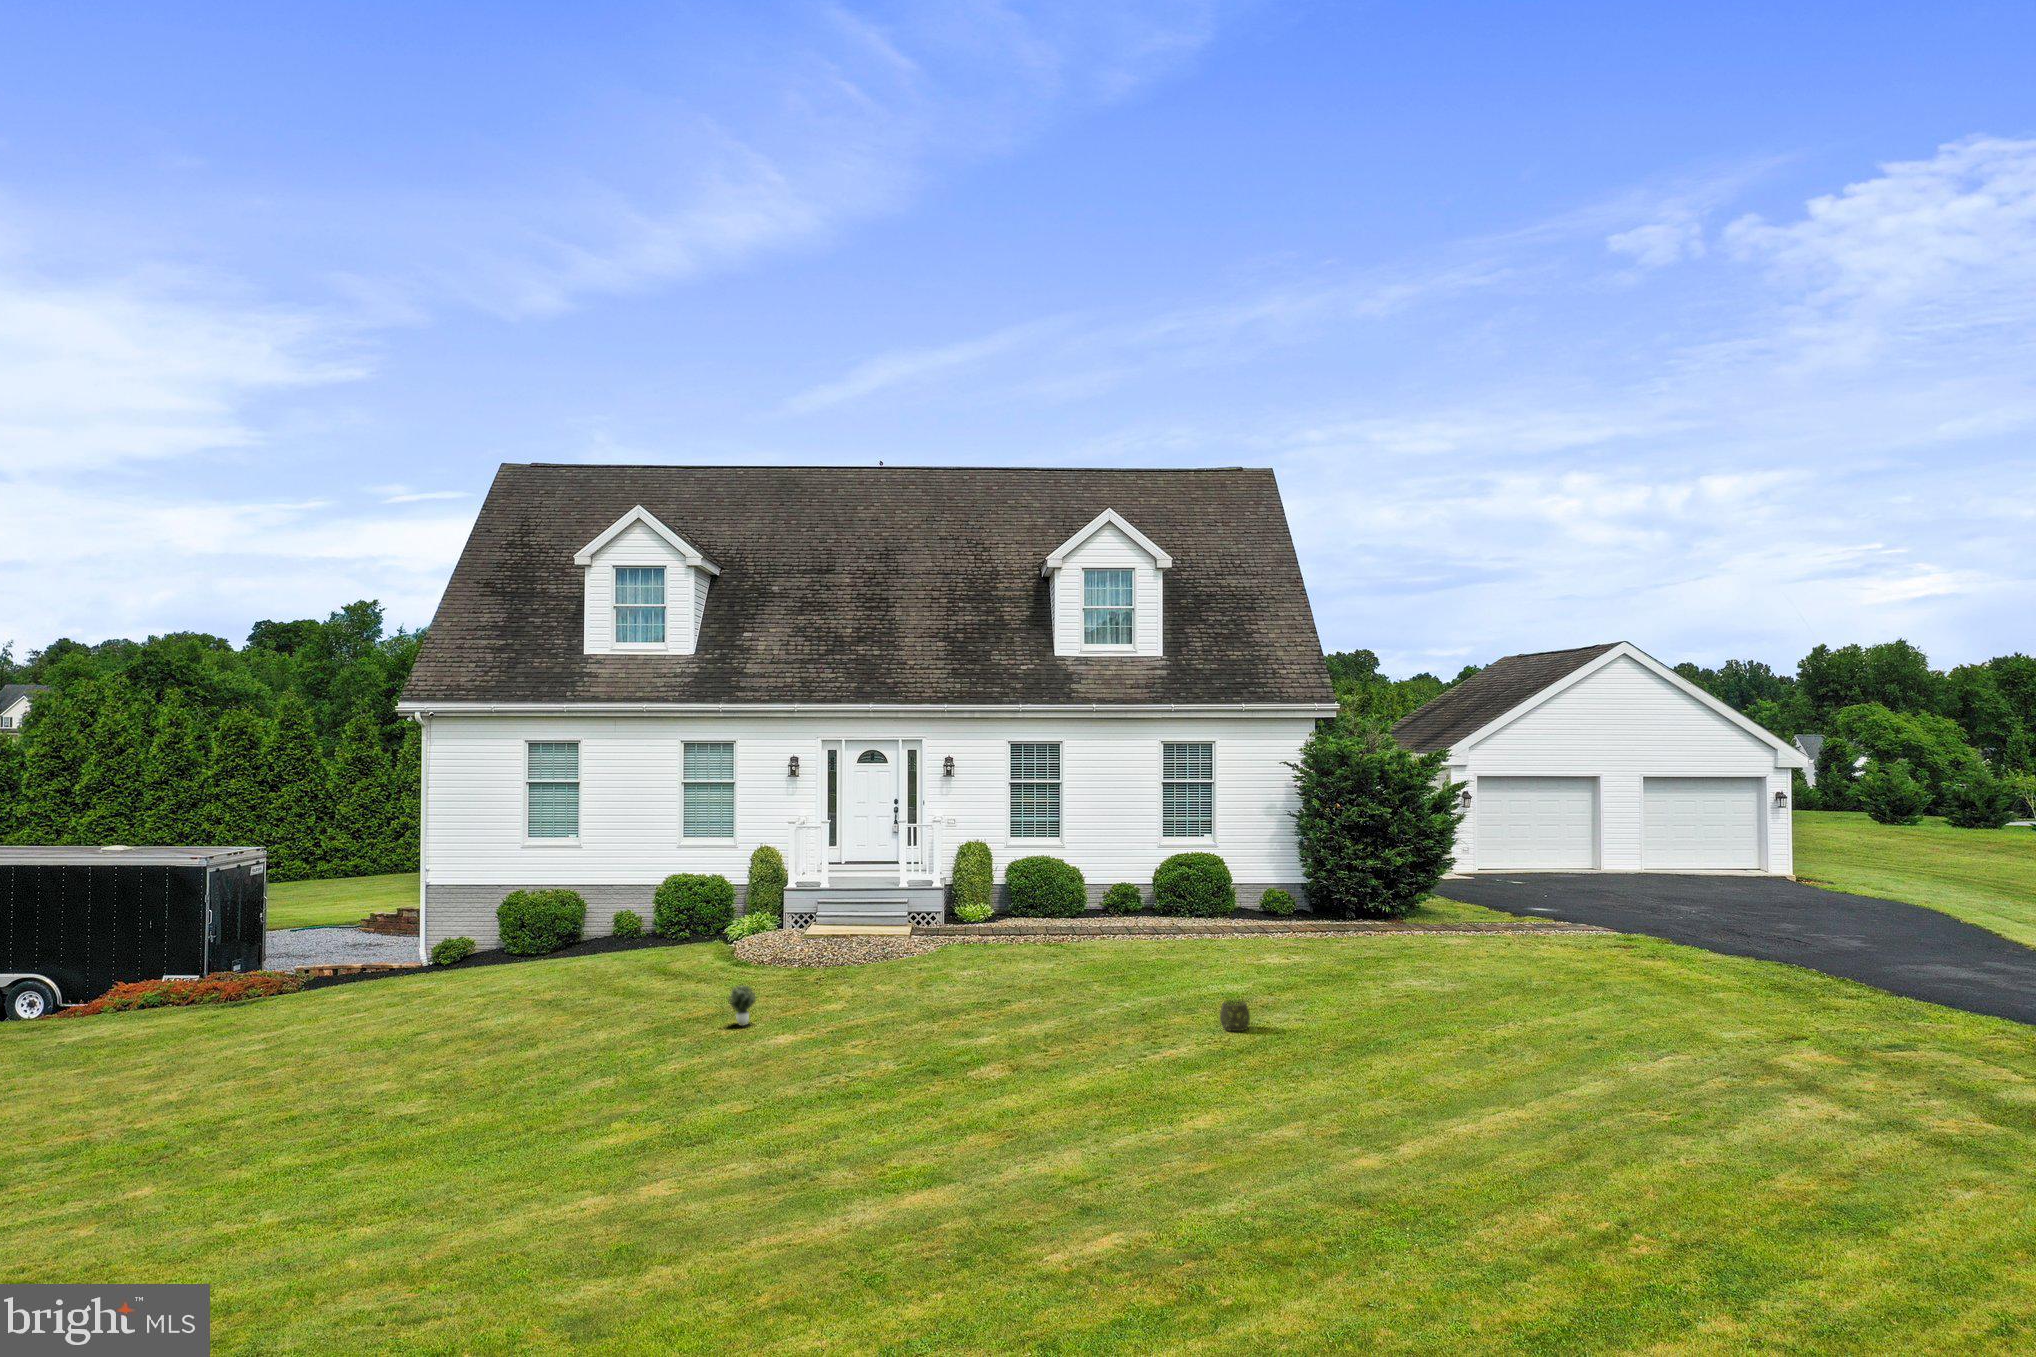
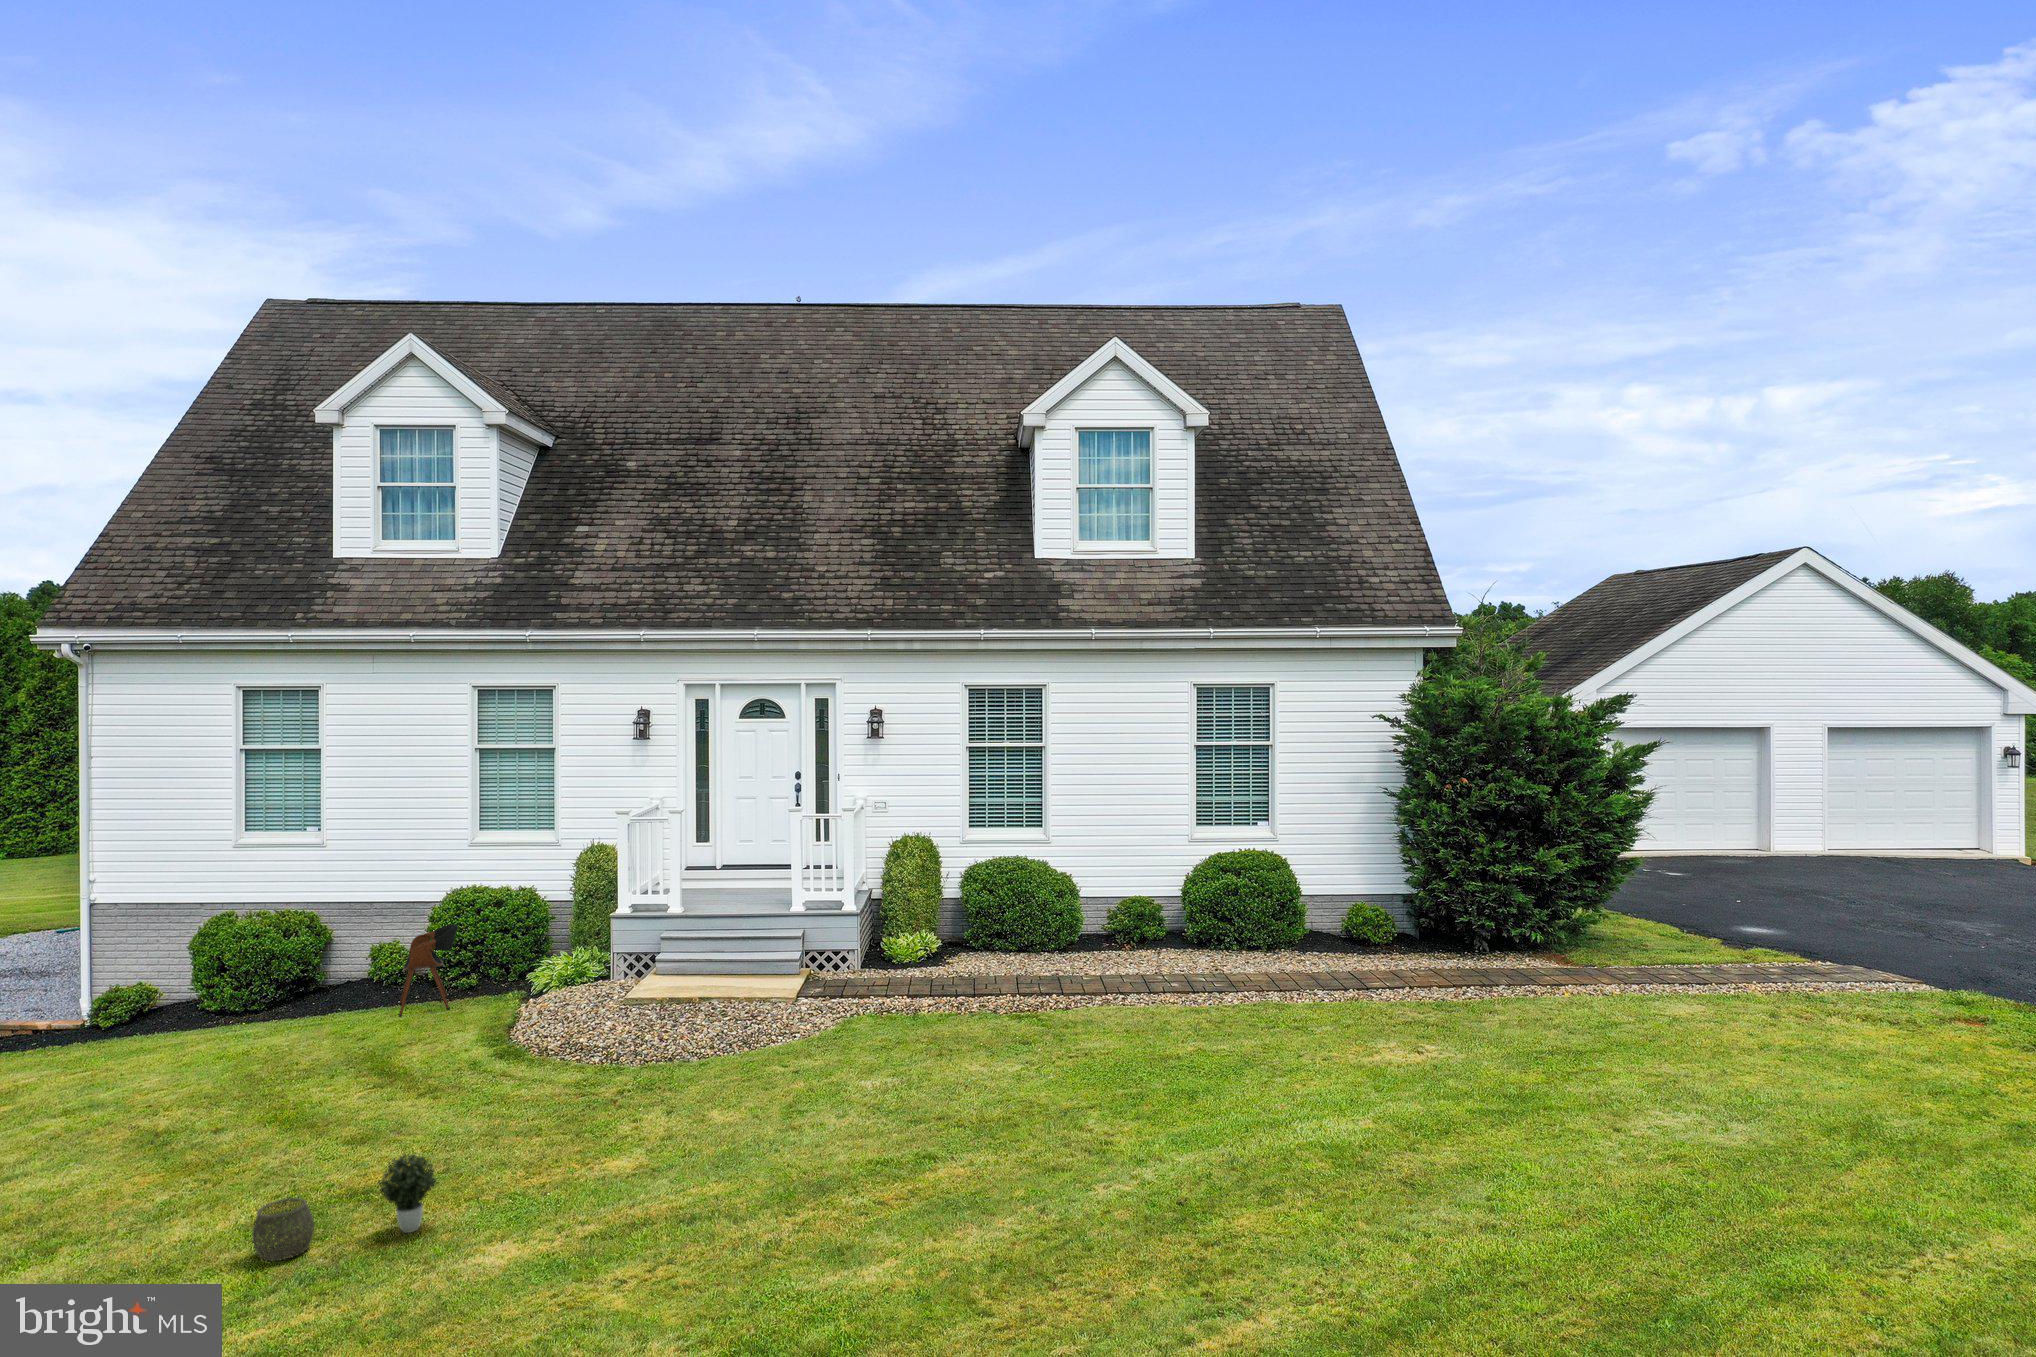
chair: none [641,896,681,954] -> present [399,924,458,1017]
woven basket: present [1220,1001,1250,1031] -> present [252,1198,314,1261]

